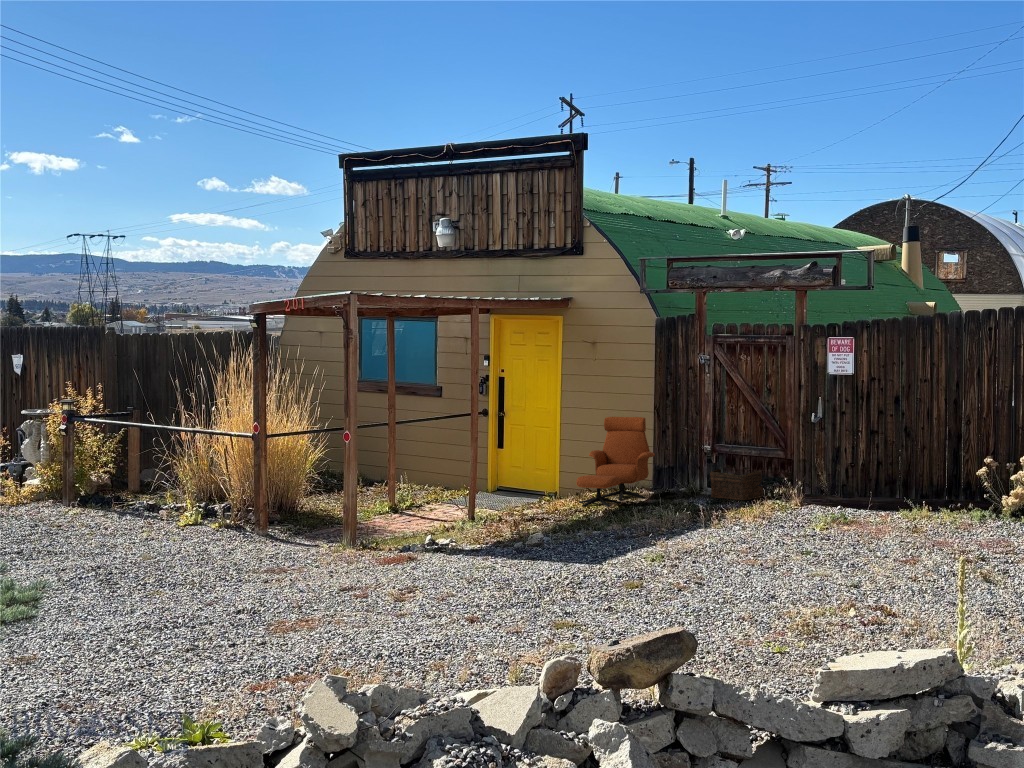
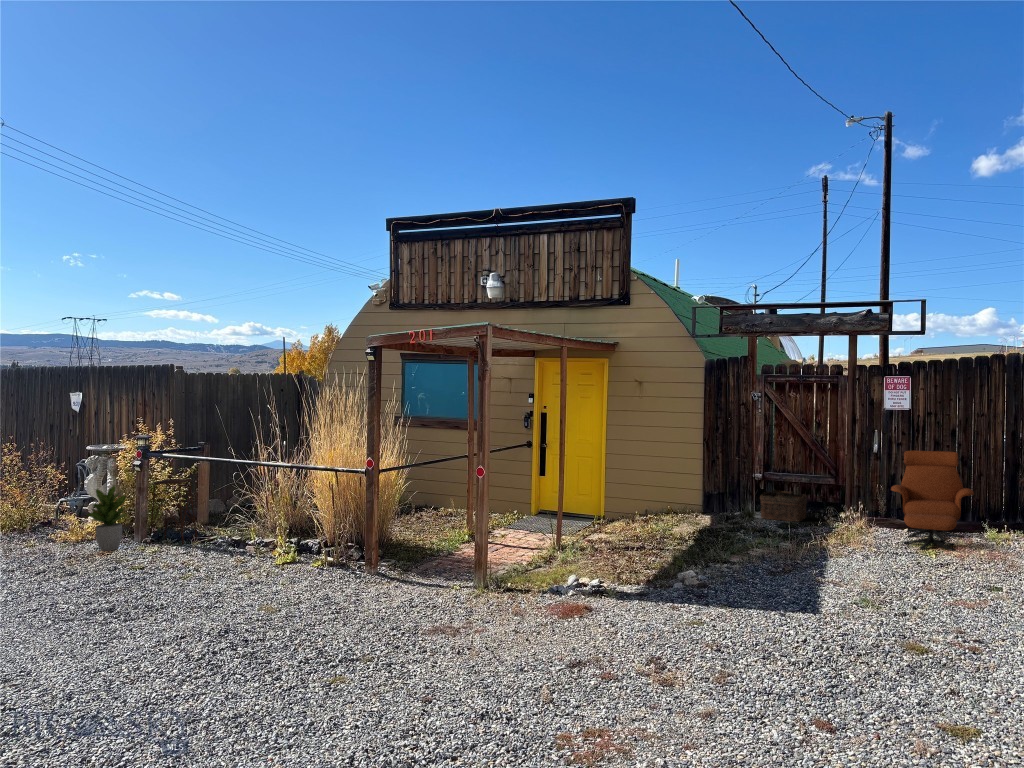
lounge chair: present [577,417,655,507] -> present [891,451,974,551]
side table: none [77,445,124,508] -> present [149,479,197,545]
potted plant: none [18,449,61,512] -> present [87,486,126,551]

